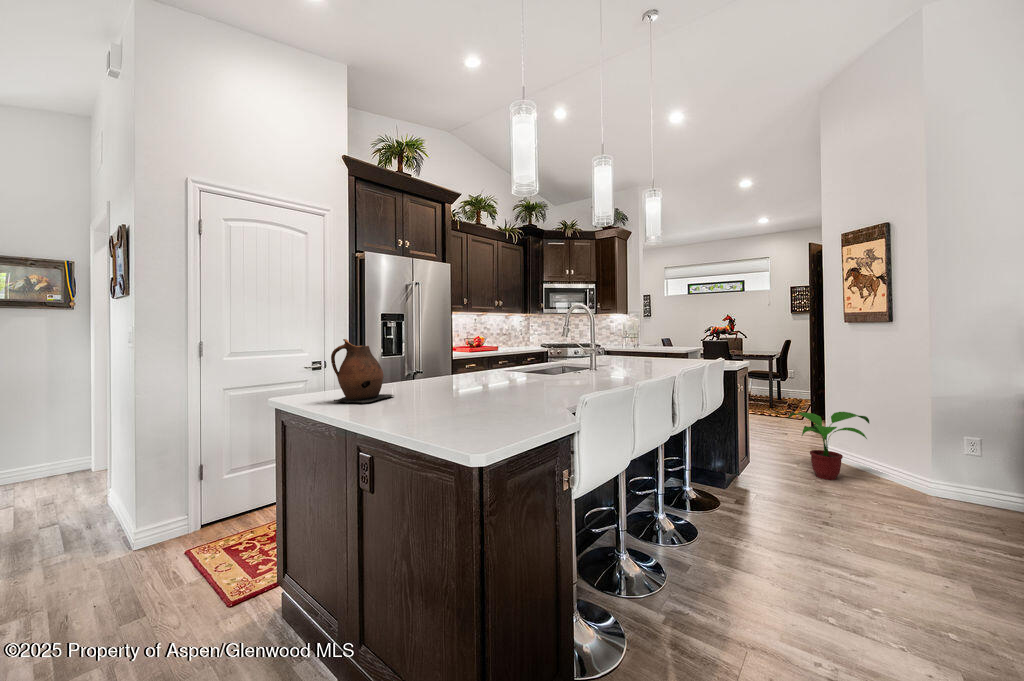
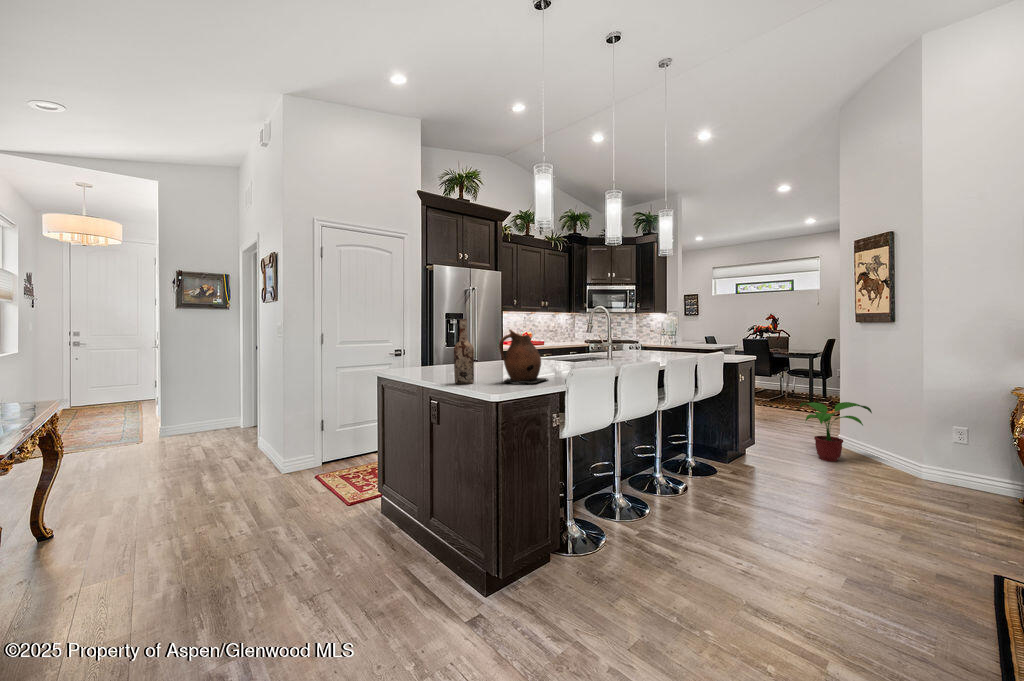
wine bottle: none [396,319,432,433] -> present [454,319,474,384]
ceramic pitcher: present [331,339,394,404] -> present [499,329,548,384]

